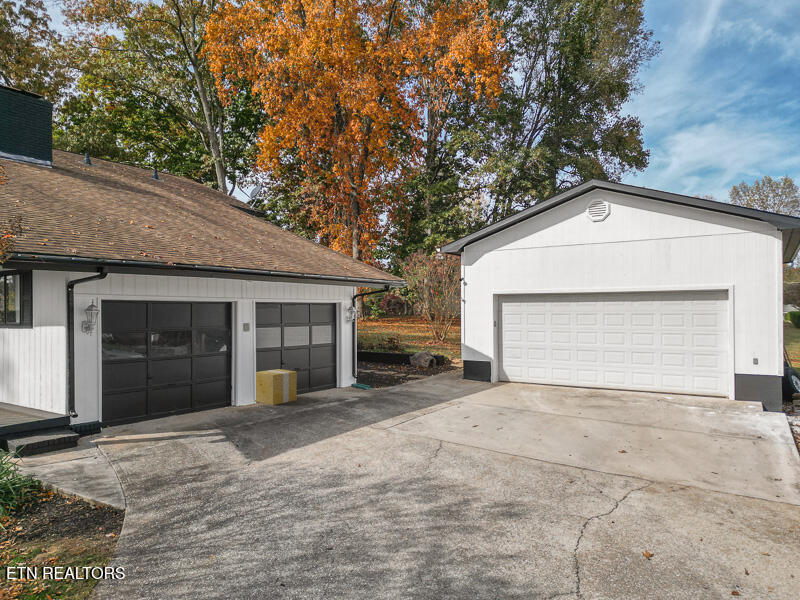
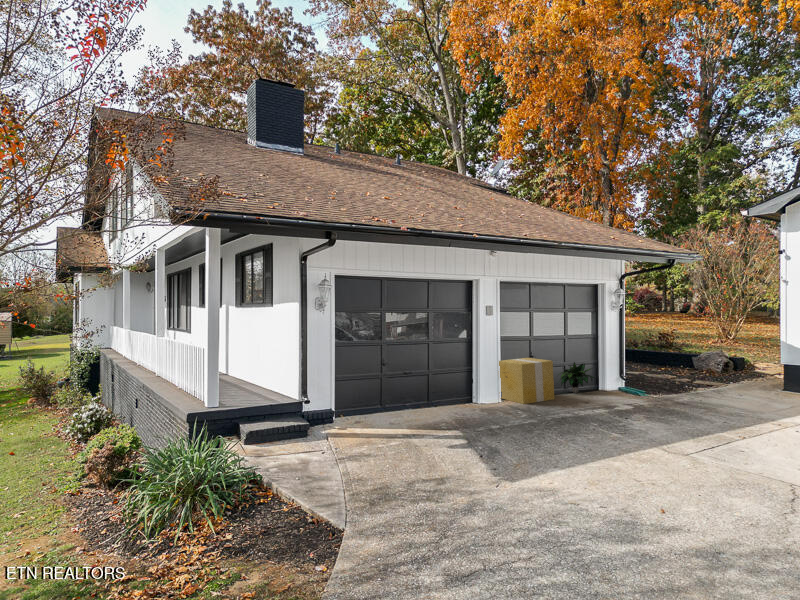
potted plant: none [299,371,328,394] -> present [558,362,594,393]

